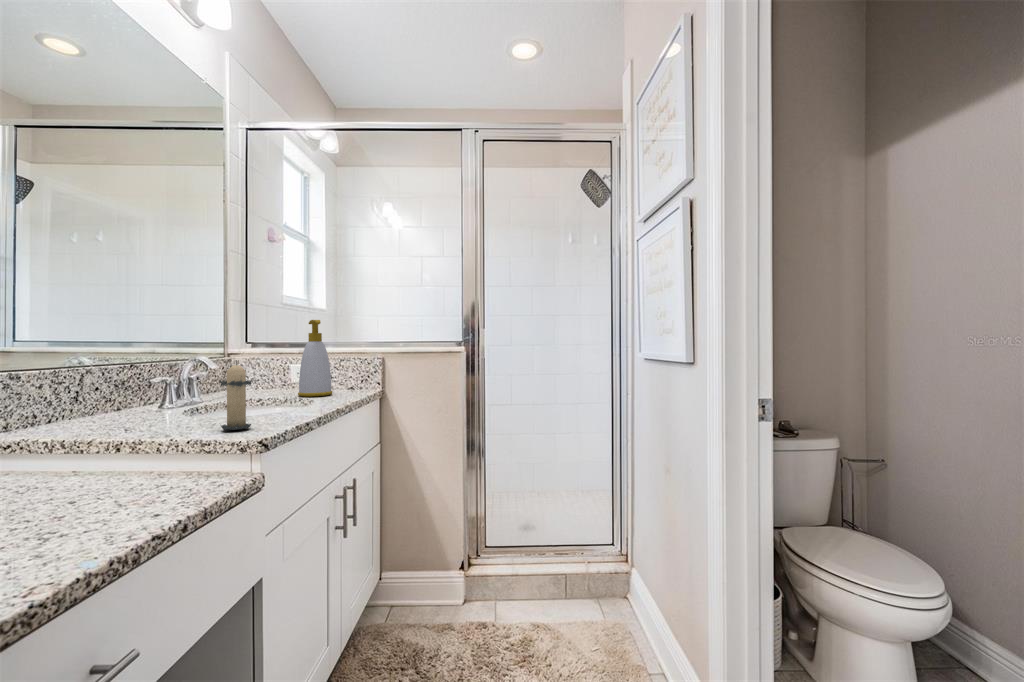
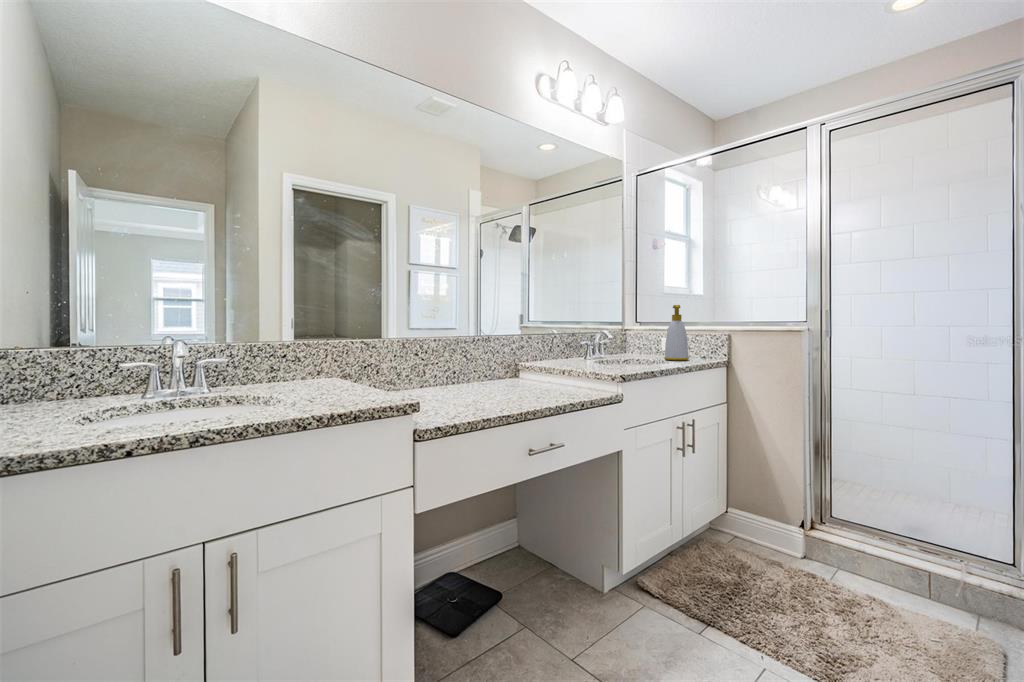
candle: present [220,360,251,430] -> none [604,332,623,371]

